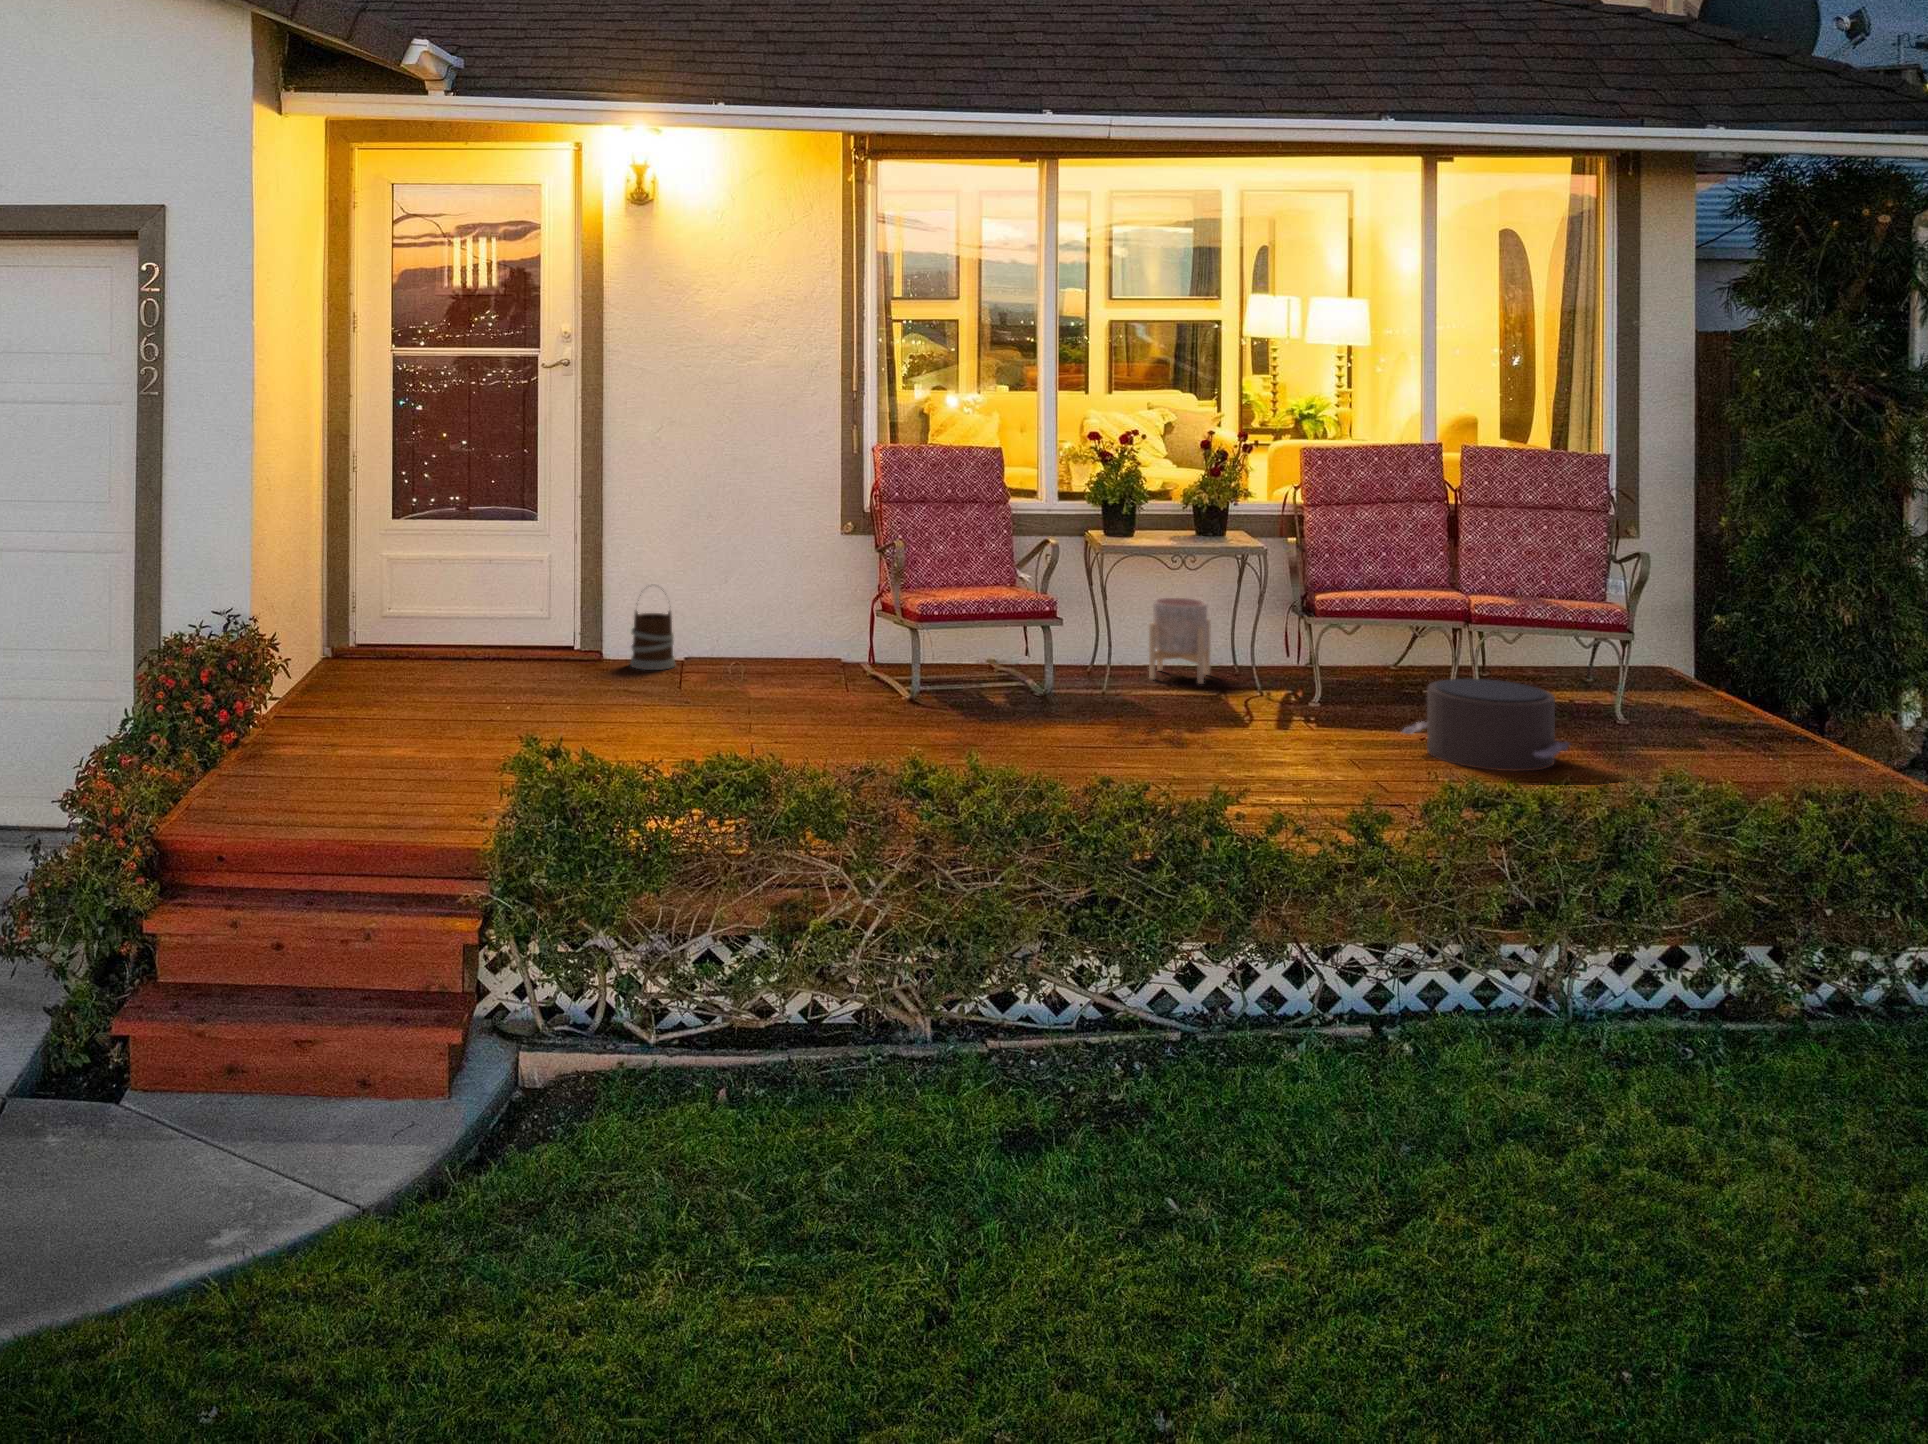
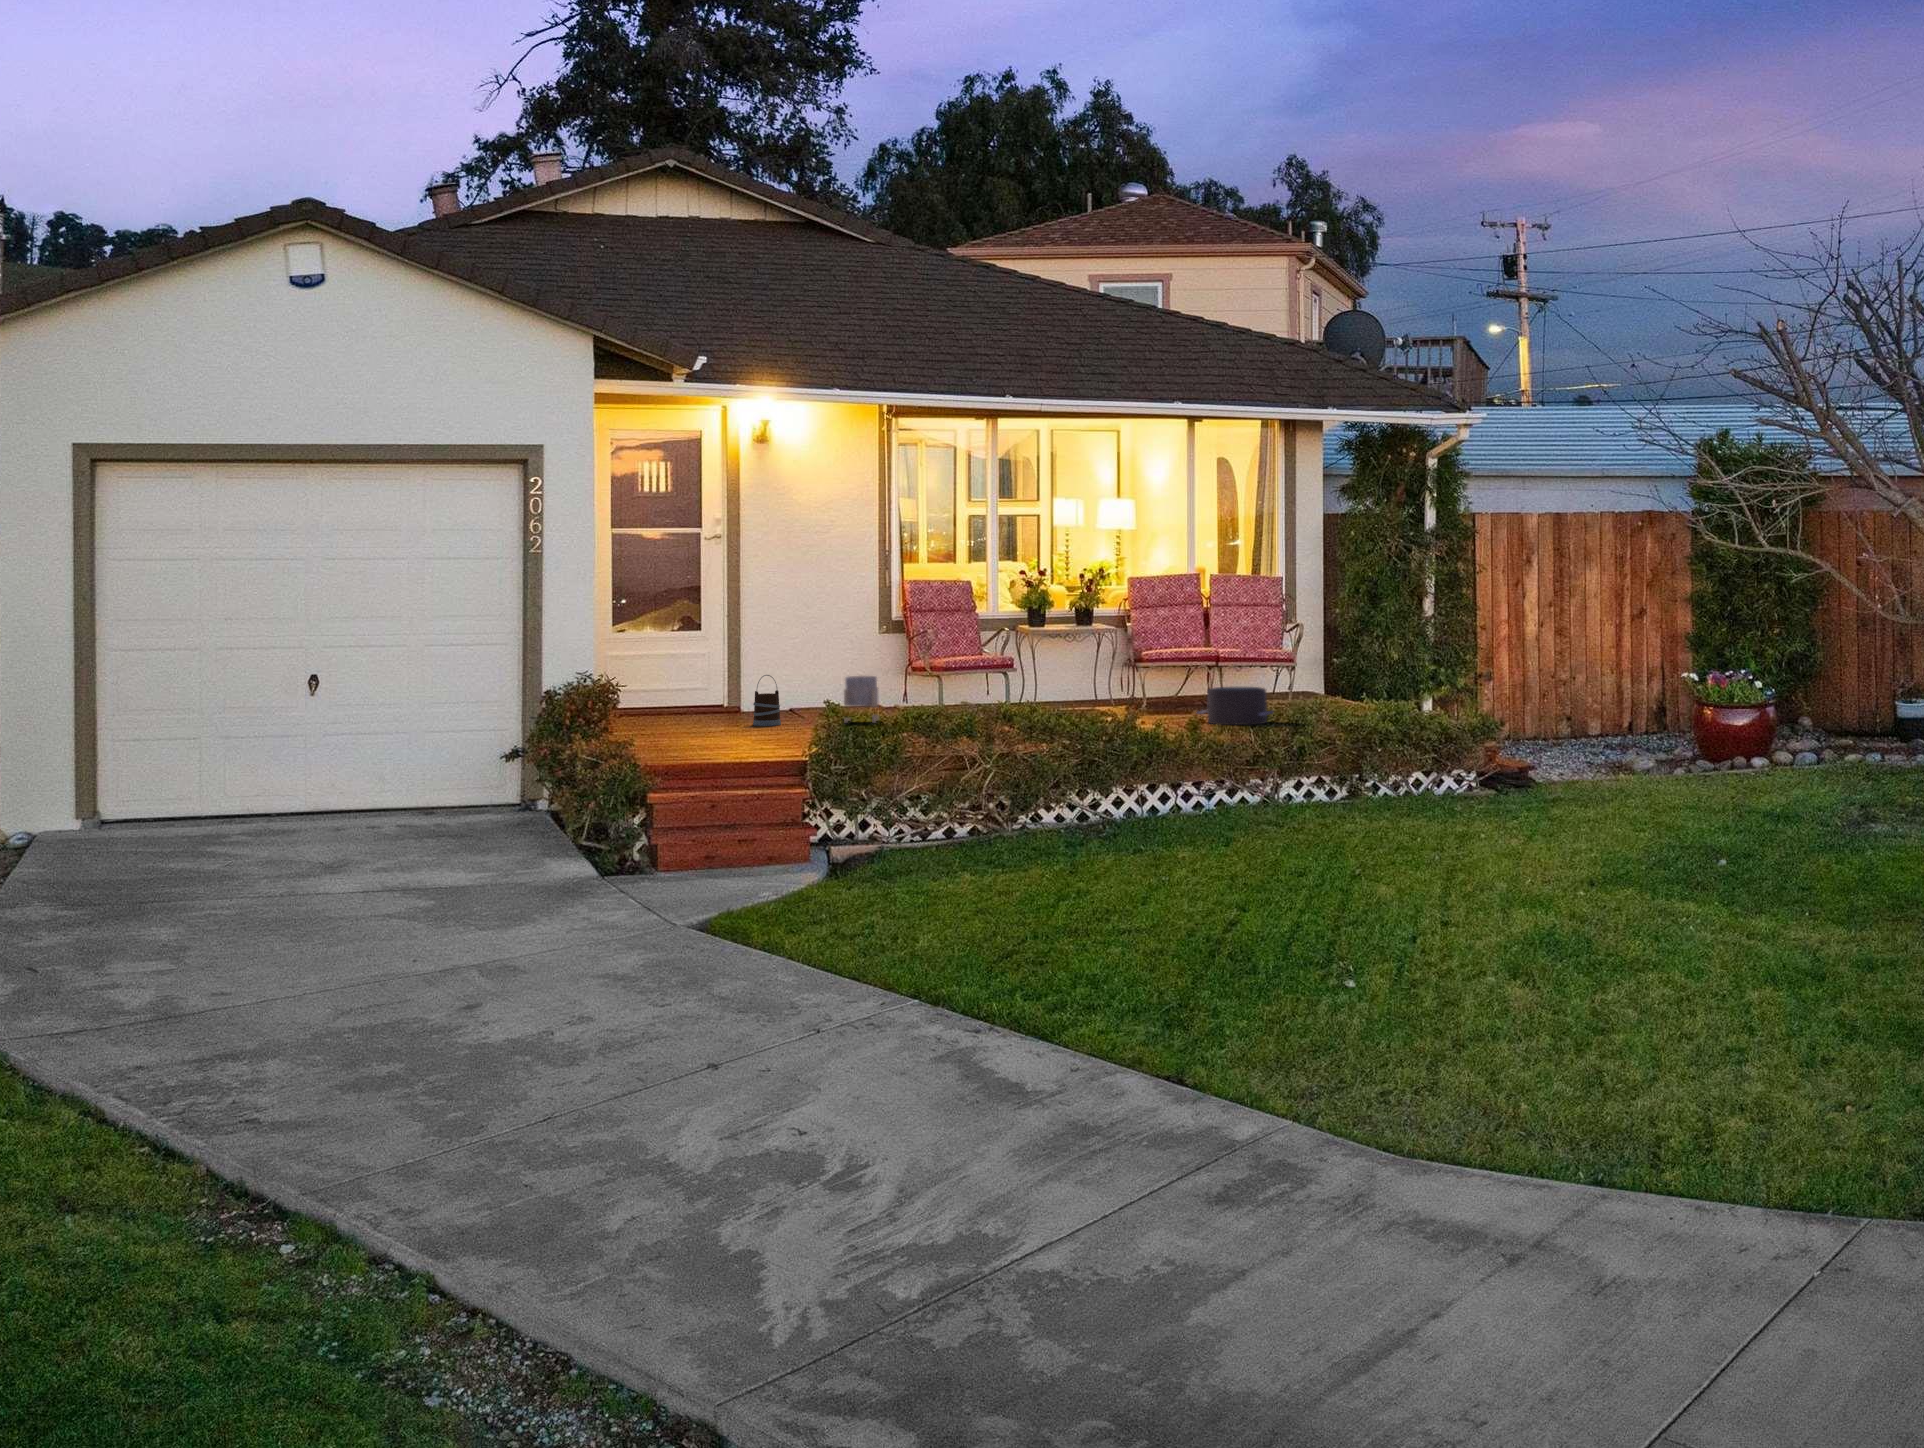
planter: present [1149,598,1211,684] -> present [844,676,879,723]

